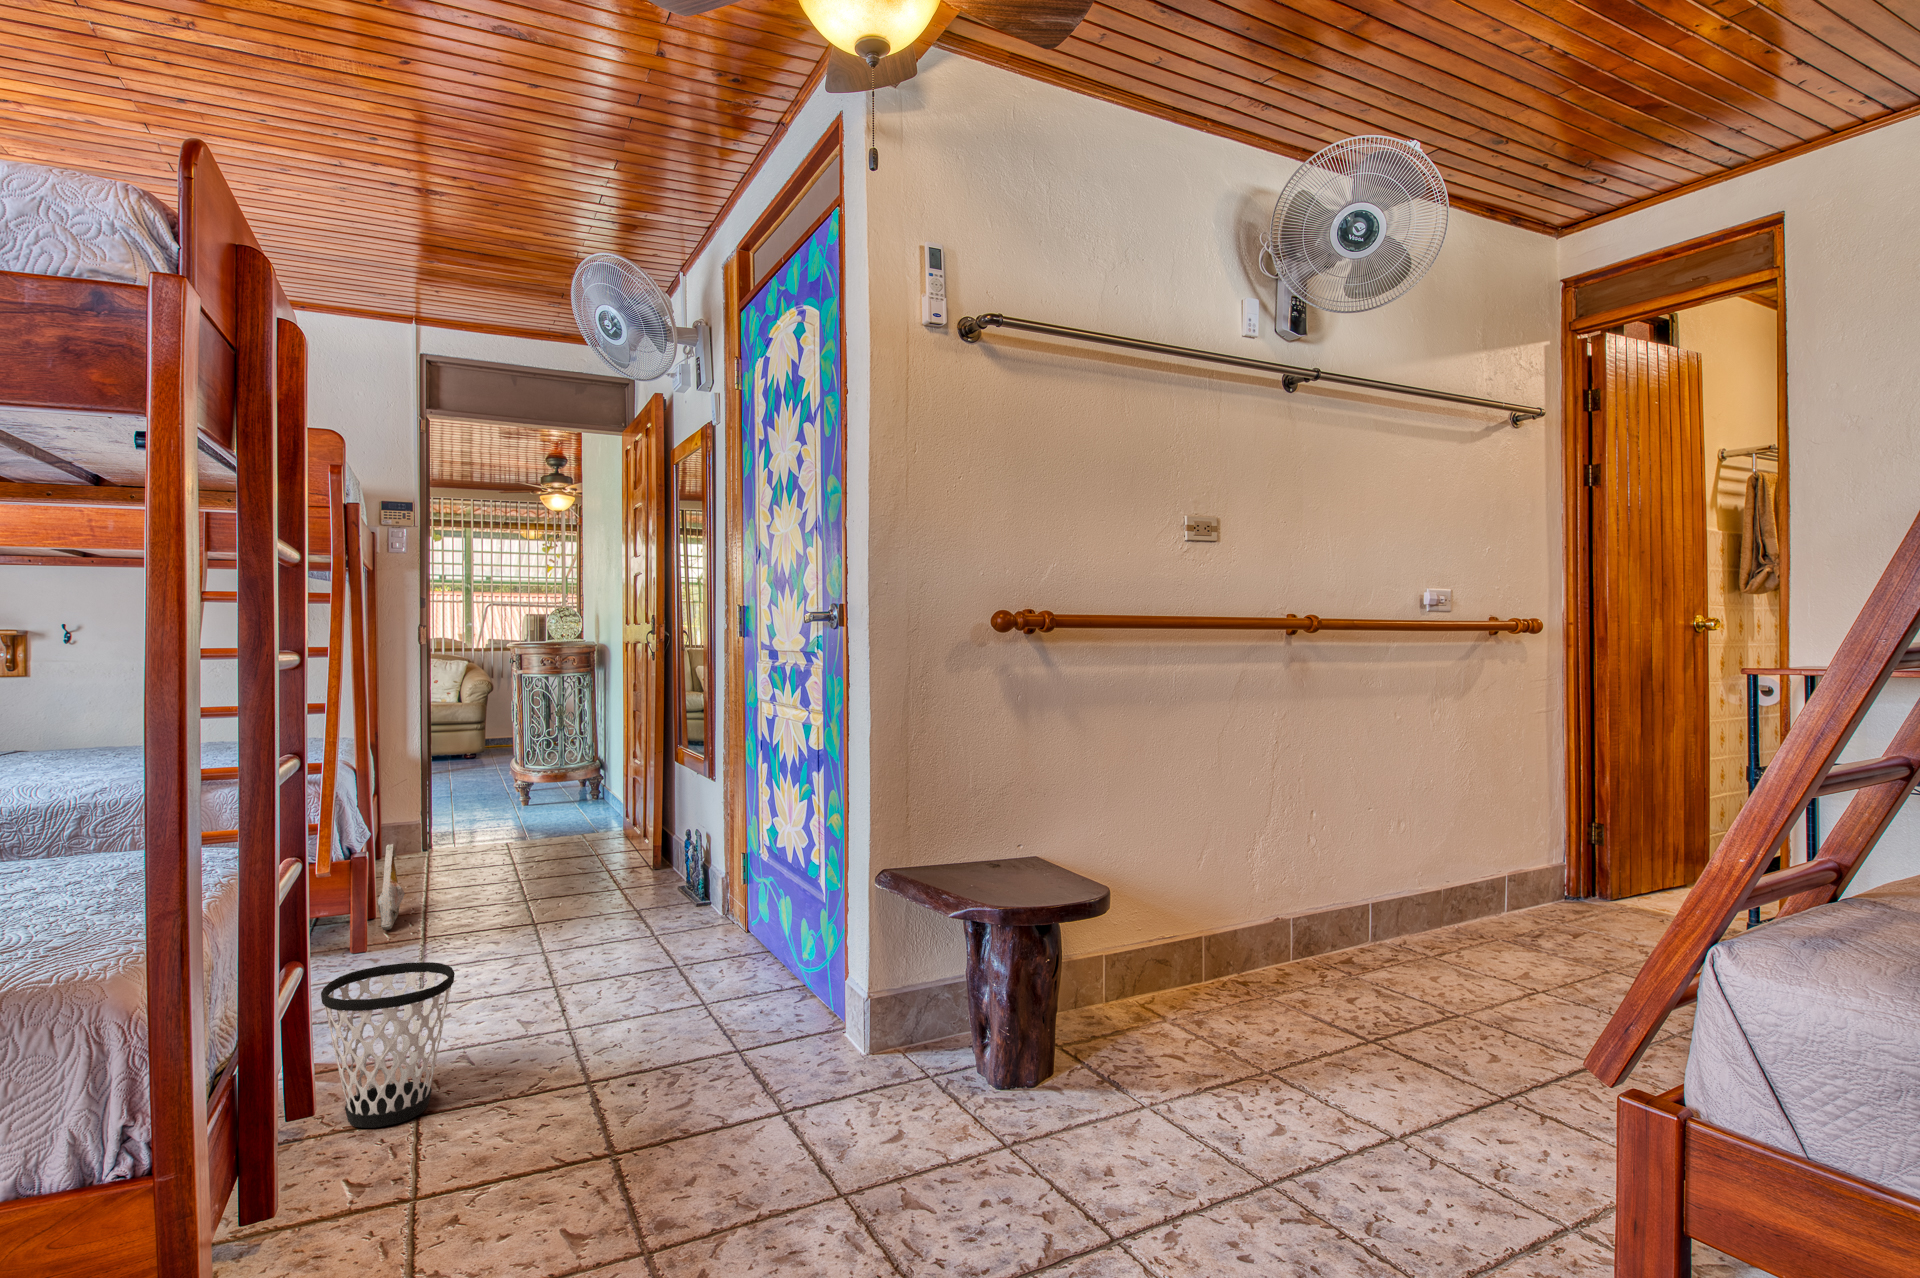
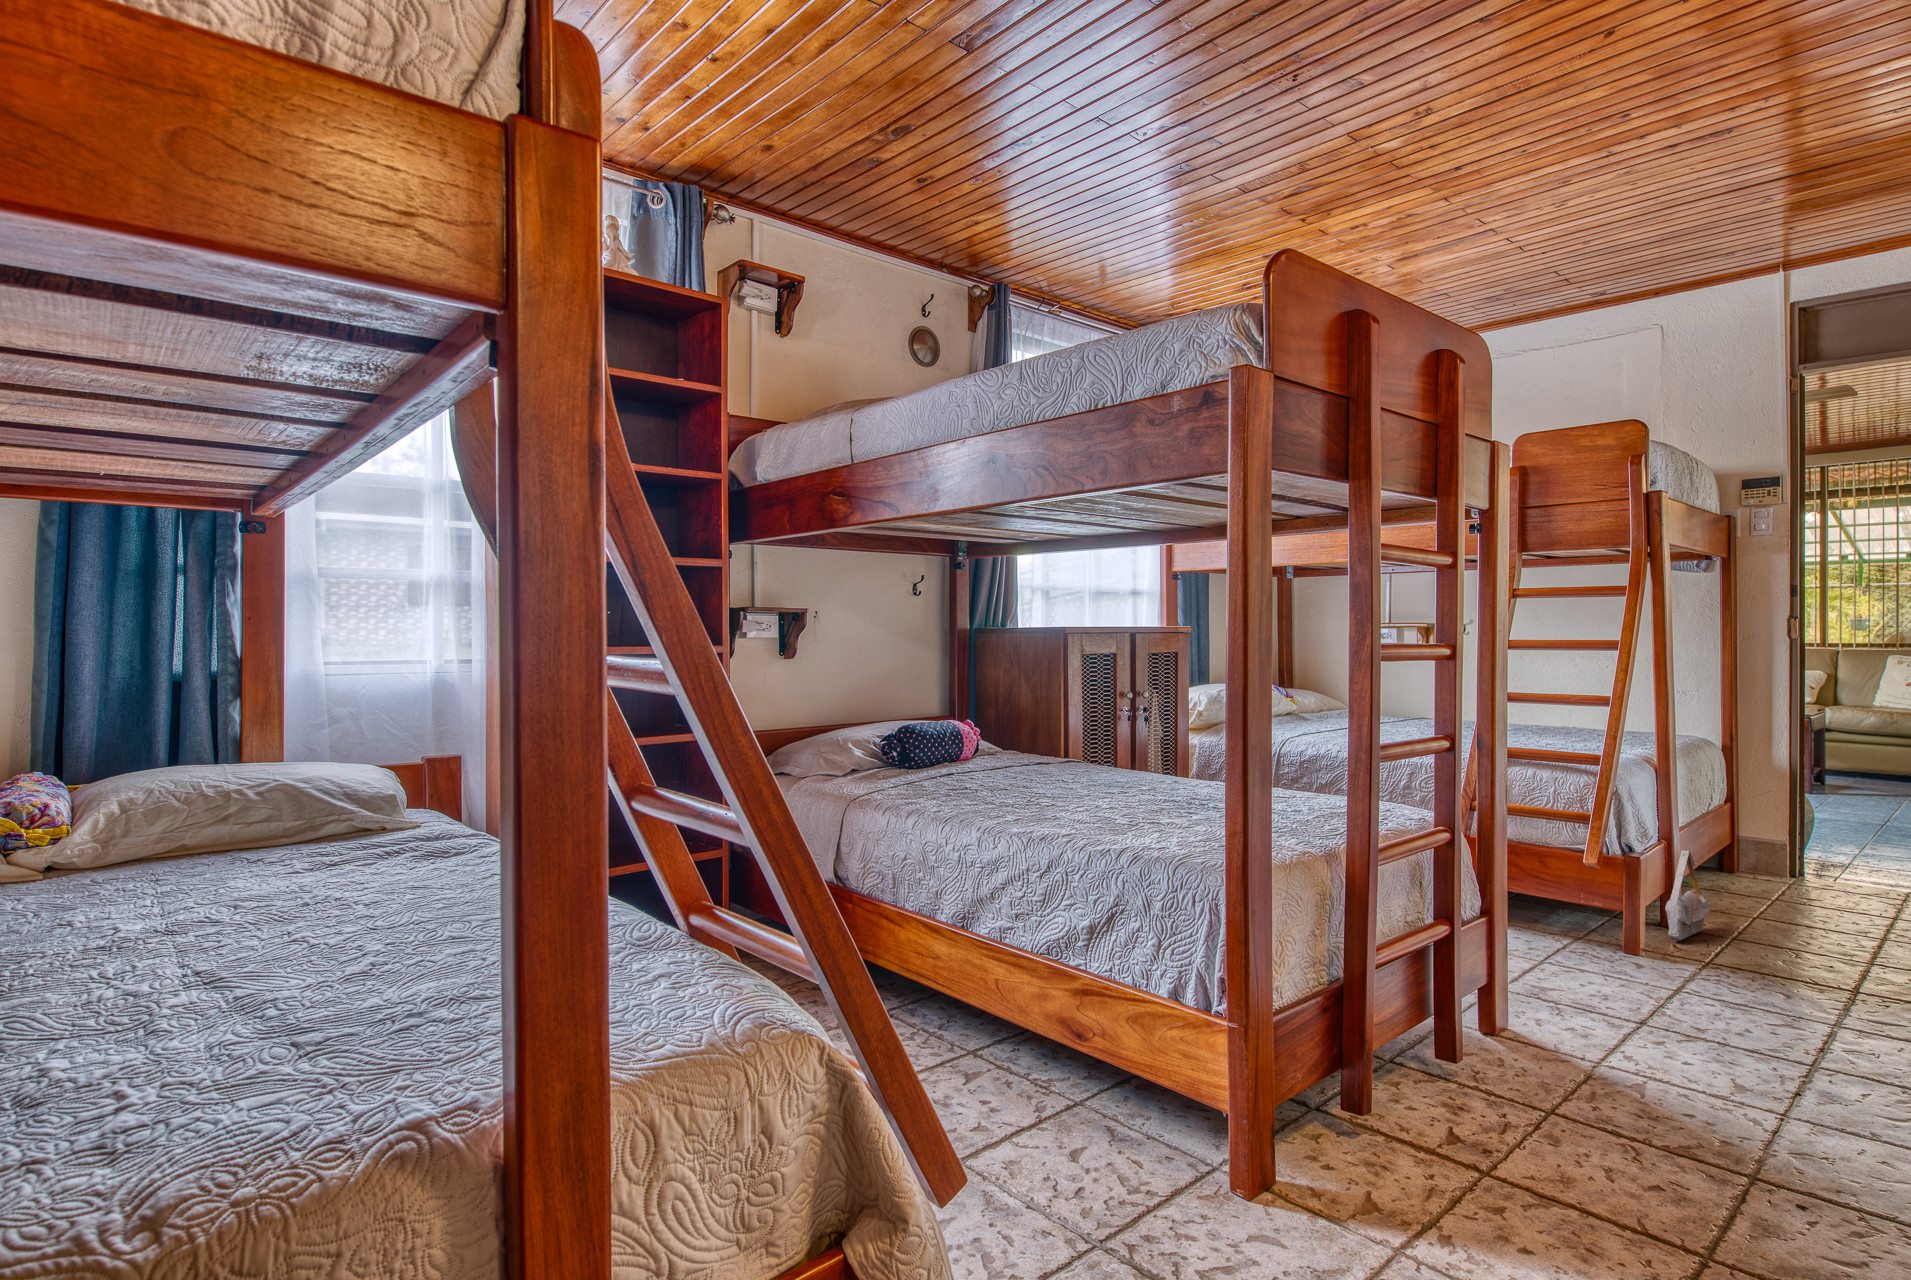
wastebasket: present [321,962,455,1128] -> none [1464,948,1599,1111]

